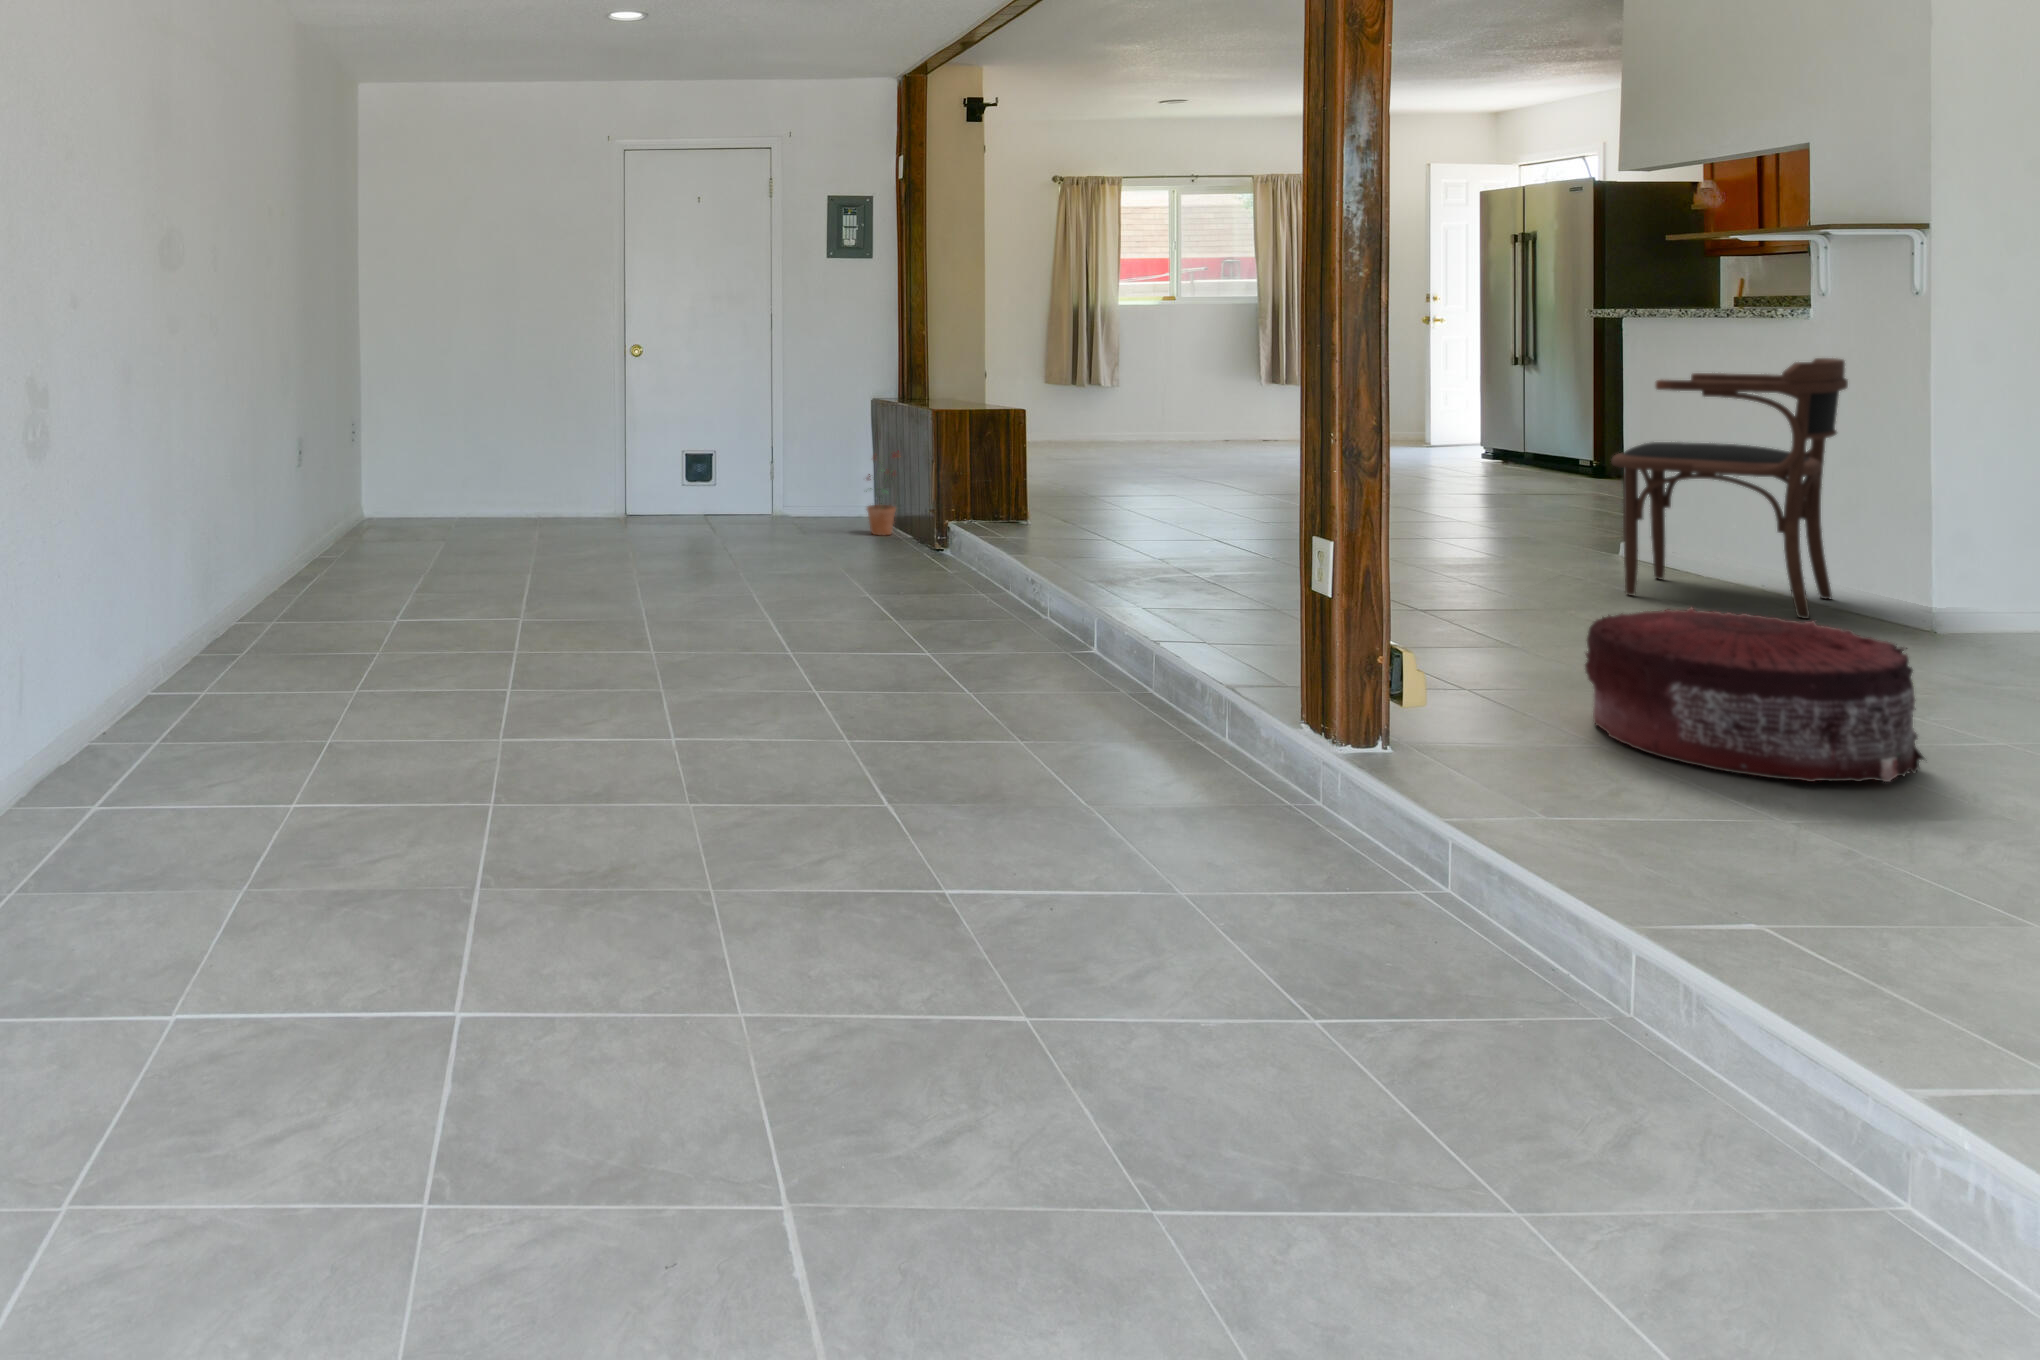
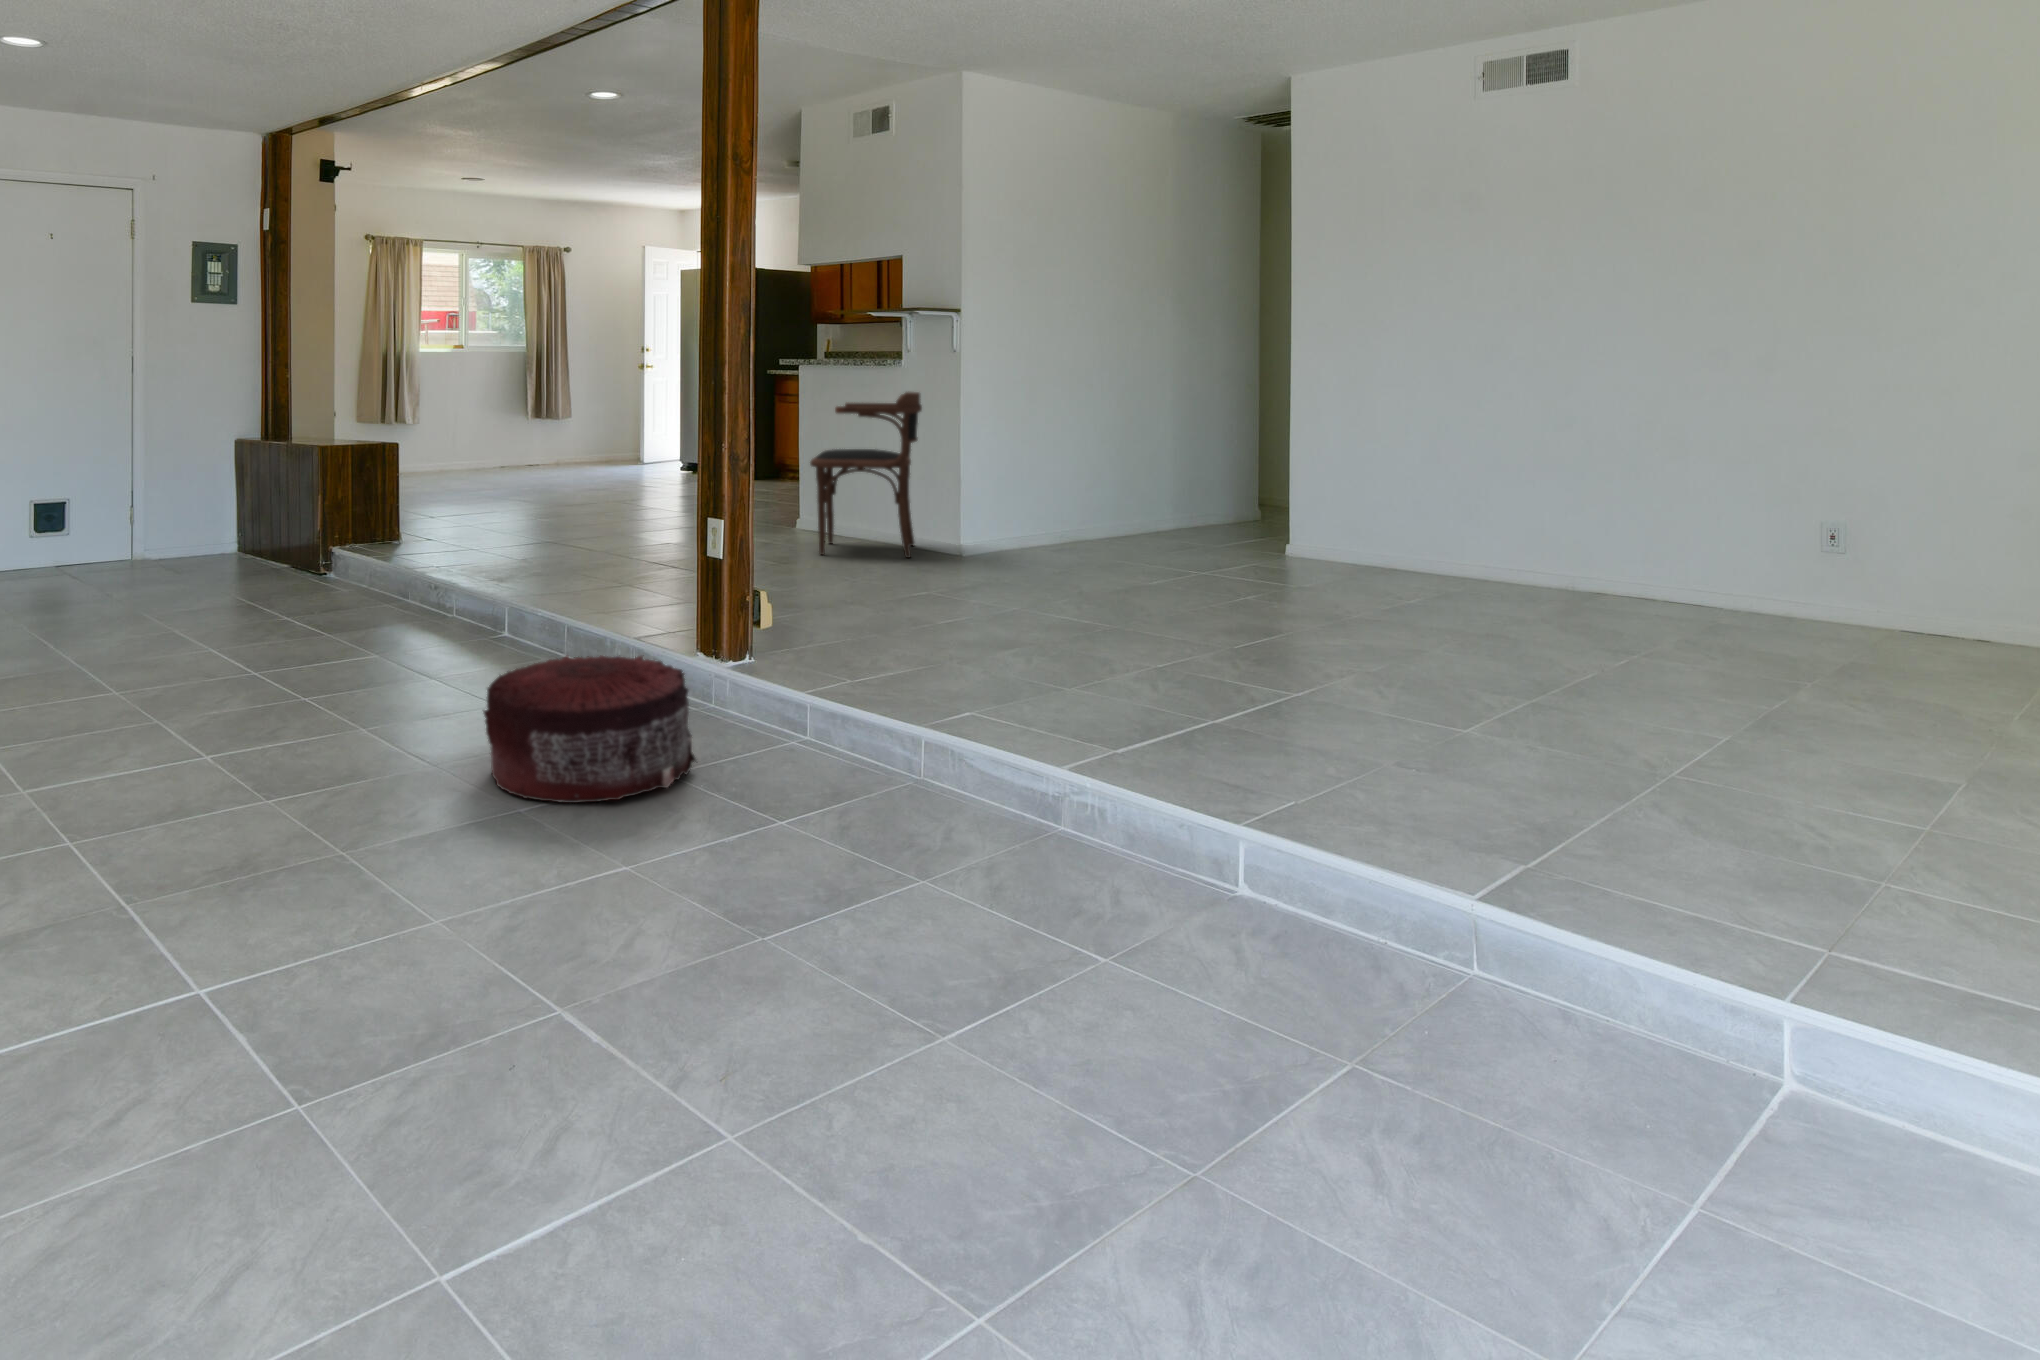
potted plant: present [867,451,901,535] -> none [243,487,283,571]
pouf: present [1585,608,1925,782] -> present [484,655,696,803]

